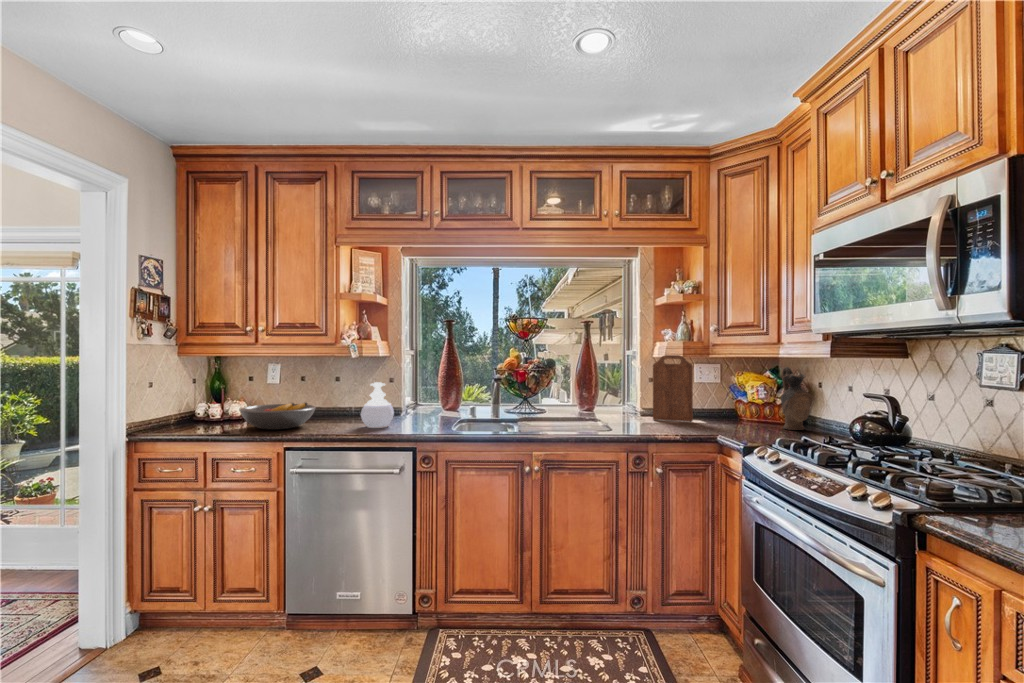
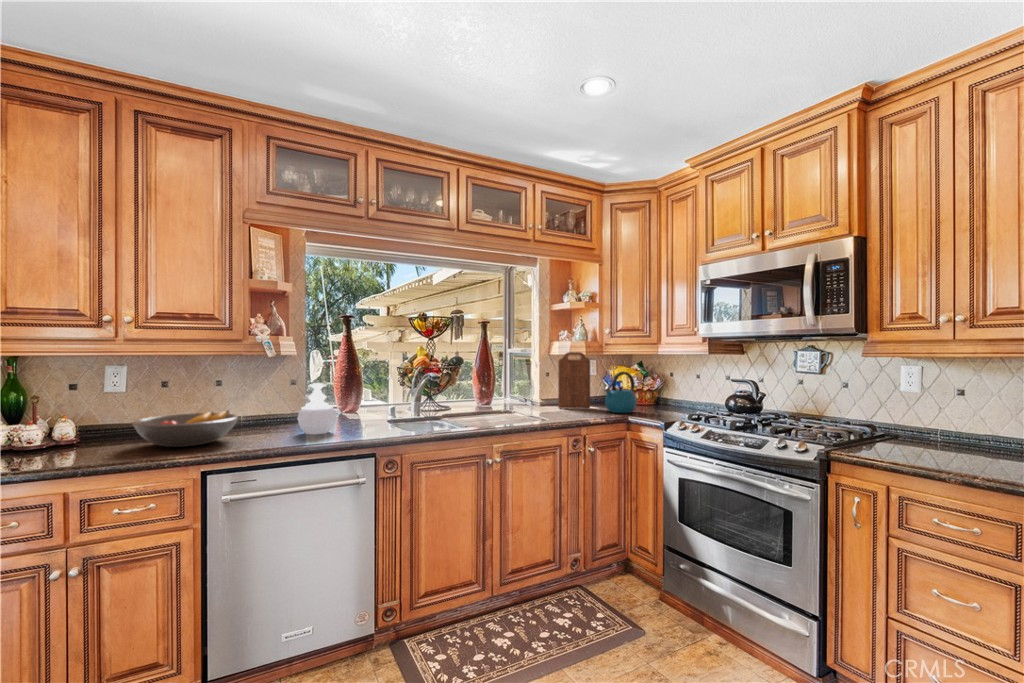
ceramic pitcher: present [781,367,812,430] -> none [653,361,678,409]
kettle: none [694,379,741,431] -> present [604,372,637,413]

